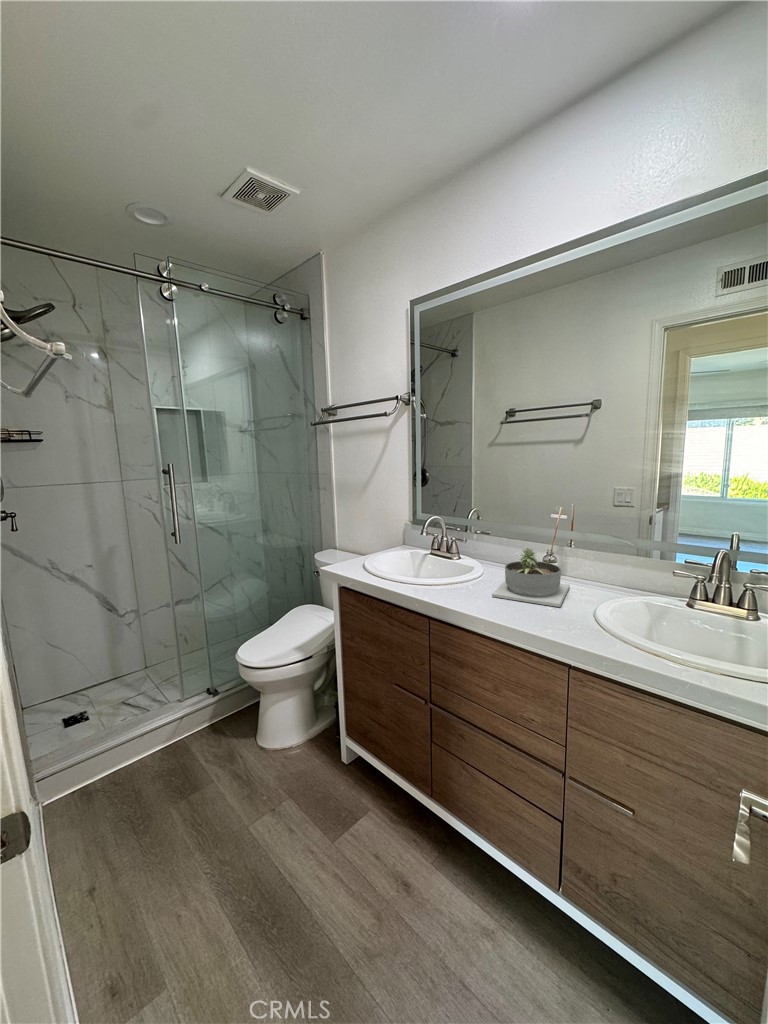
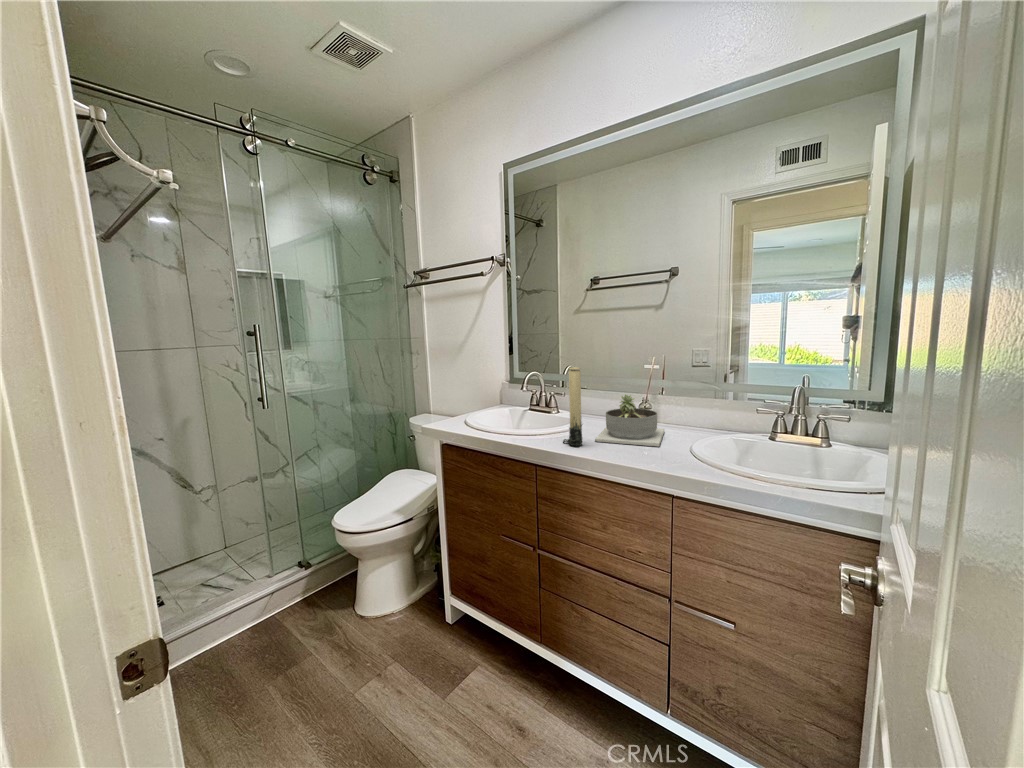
candle: none [458,520,478,602] -> present [563,367,582,446]

